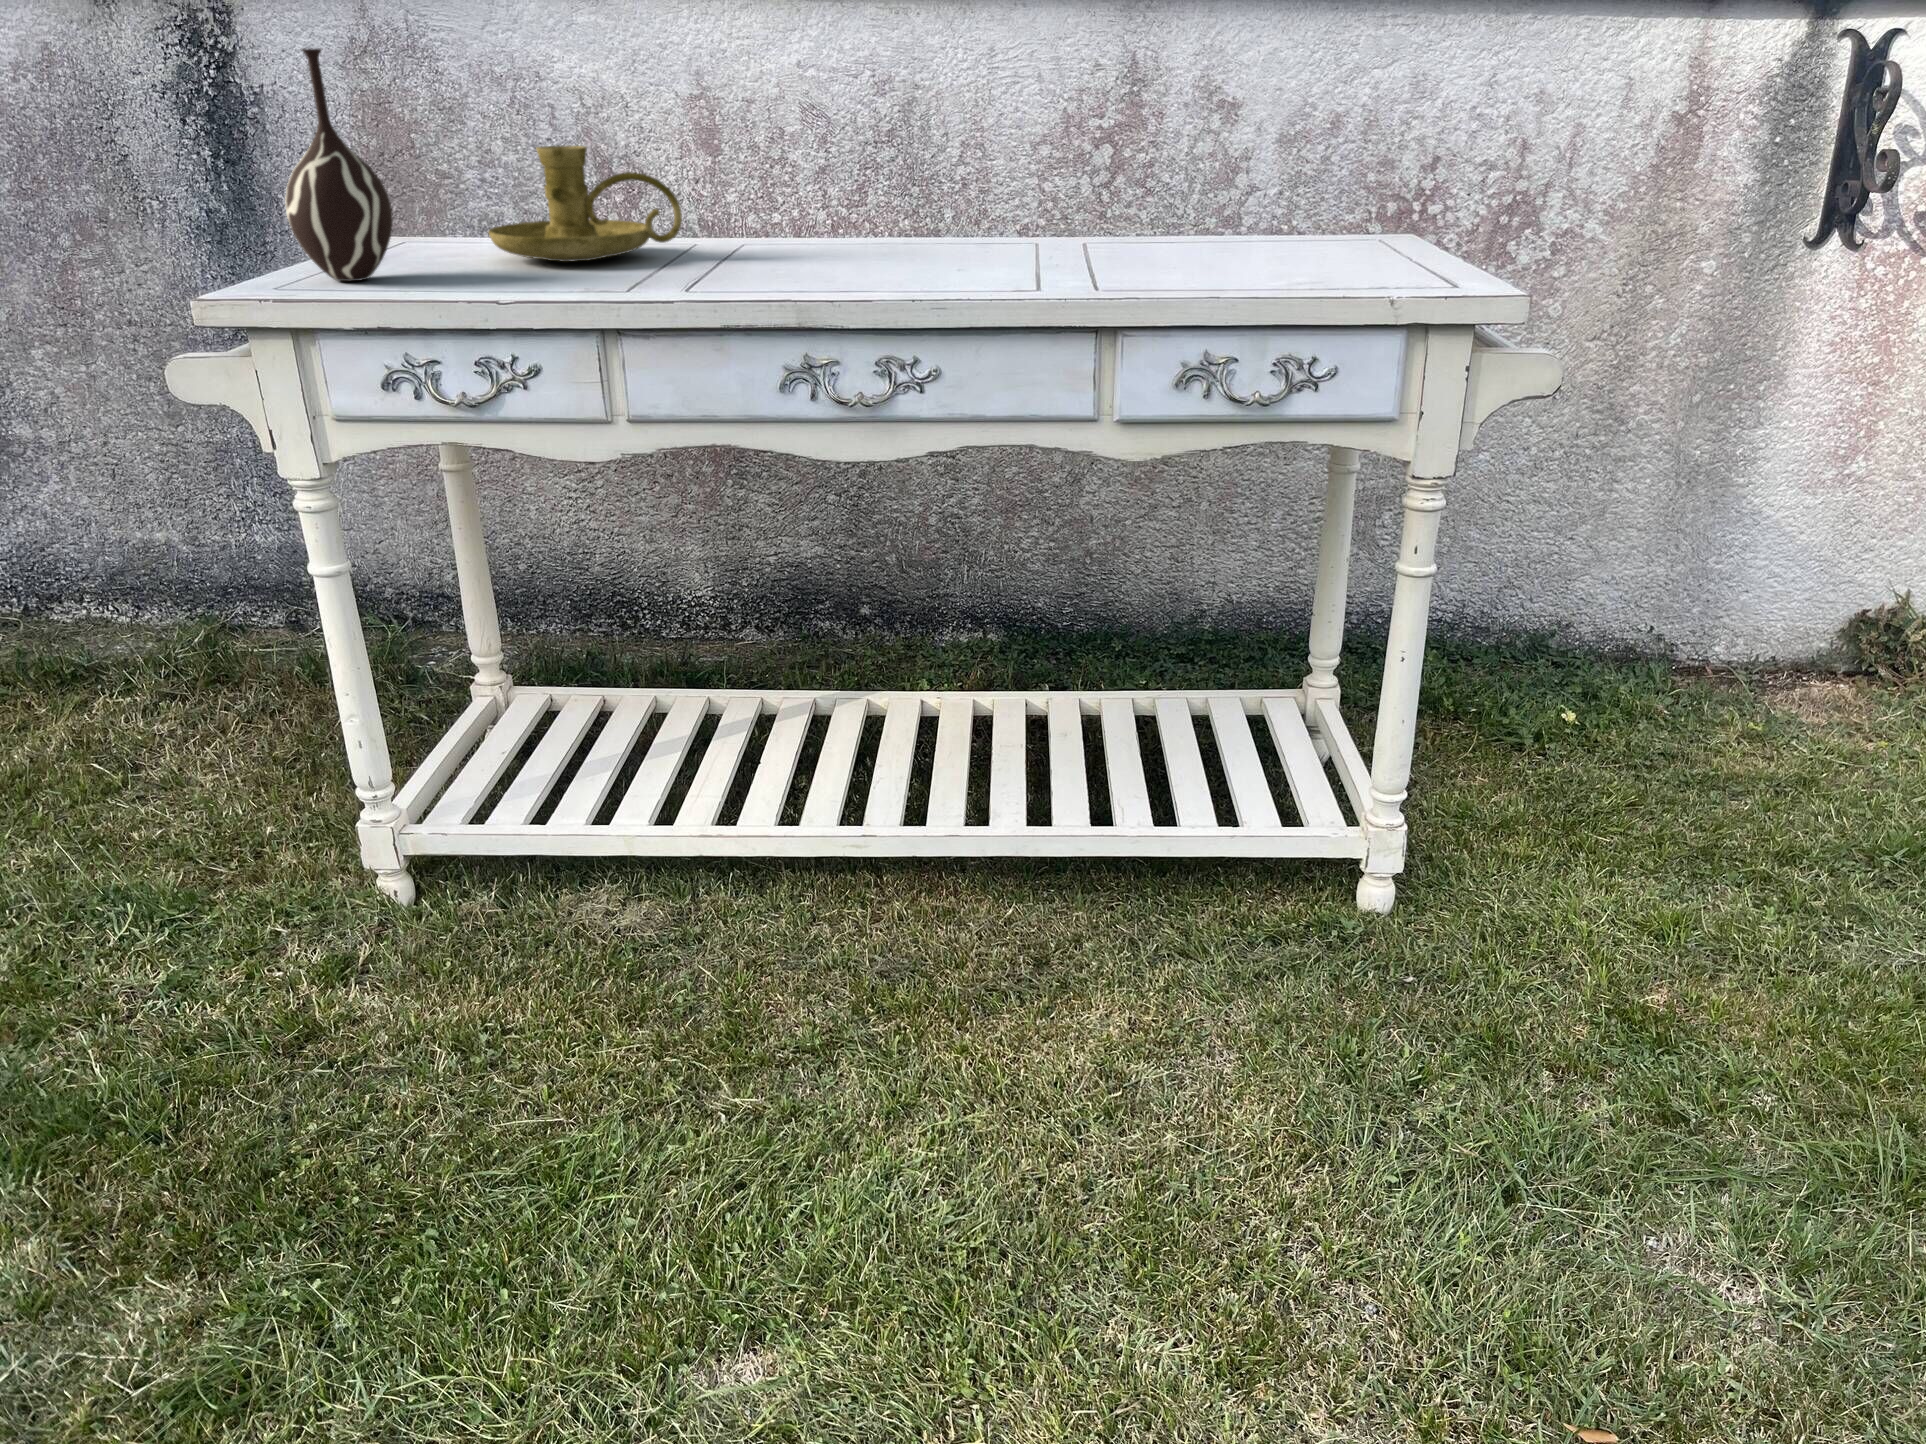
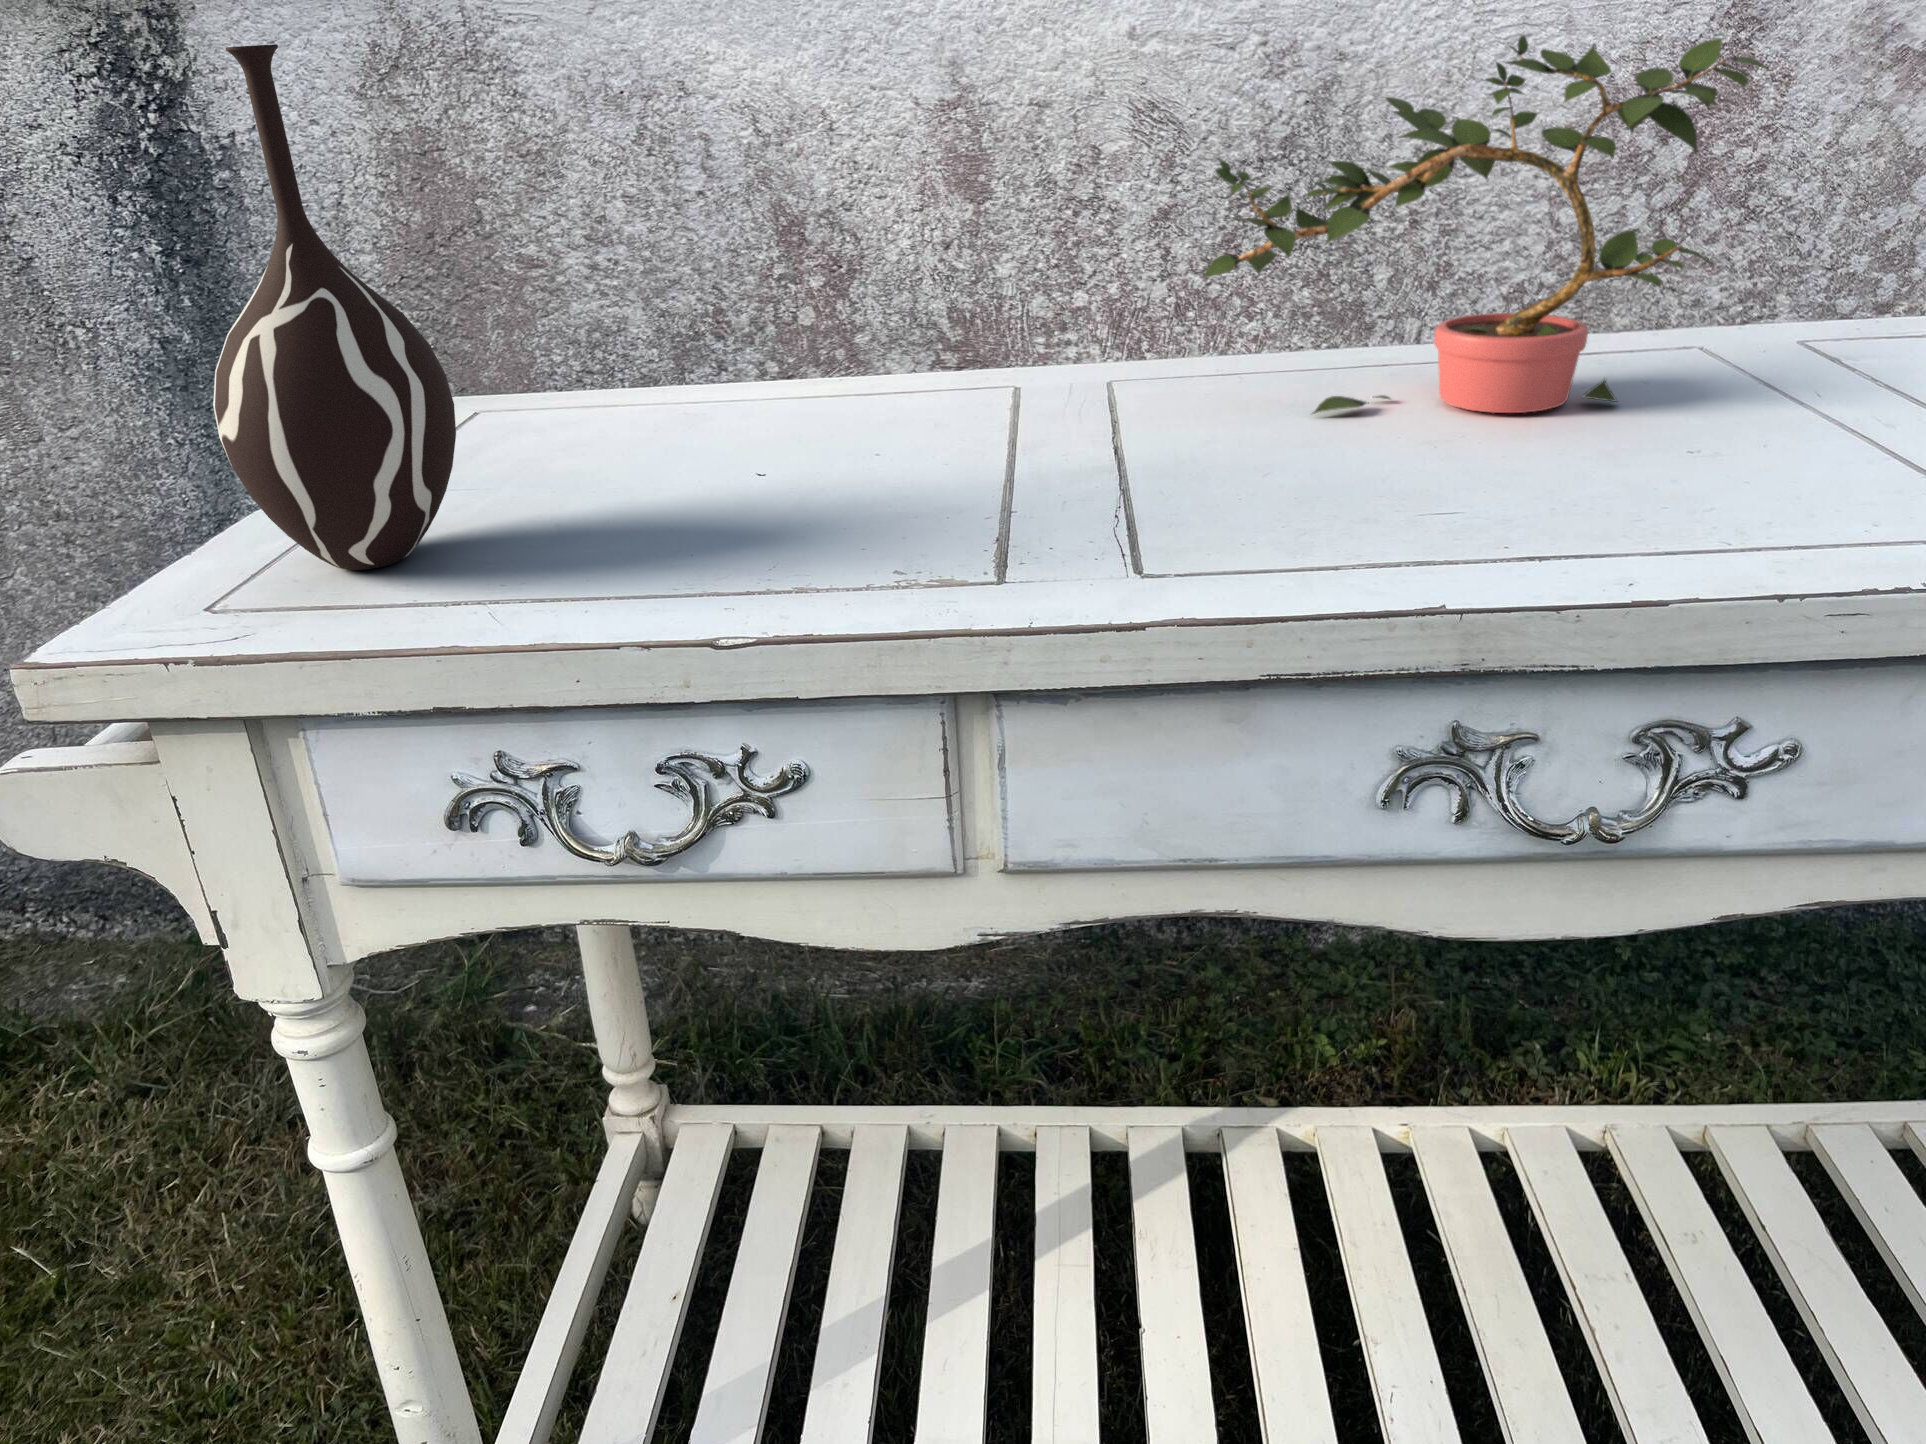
potted plant: none [767,80,999,256] -> present [1202,36,1768,414]
candle holder: present [489,146,682,262] -> none [648,222,1052,471]

